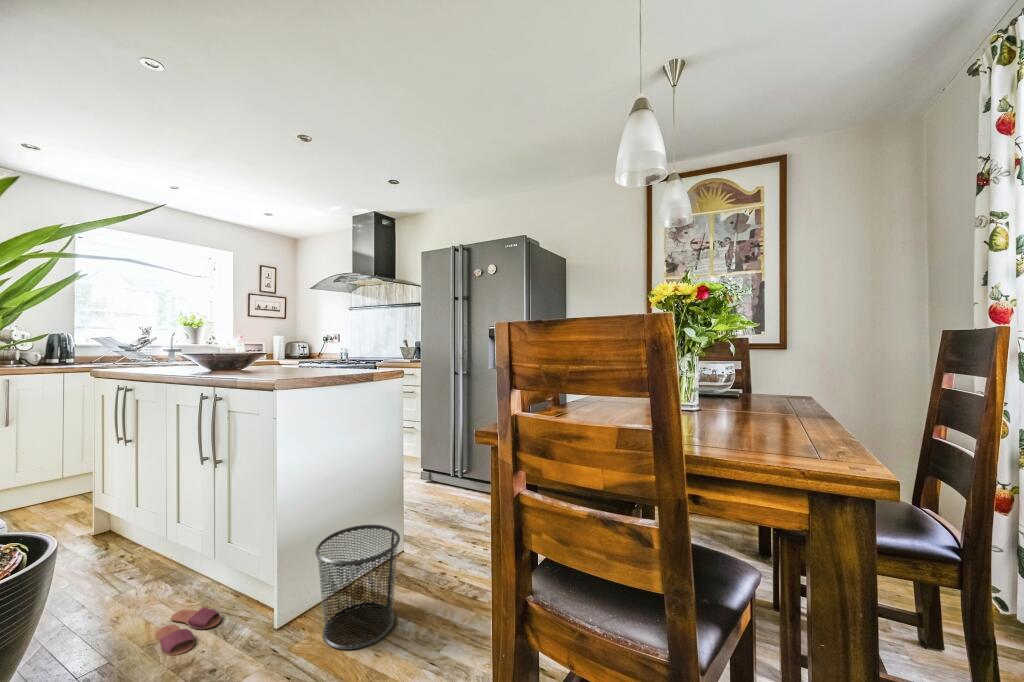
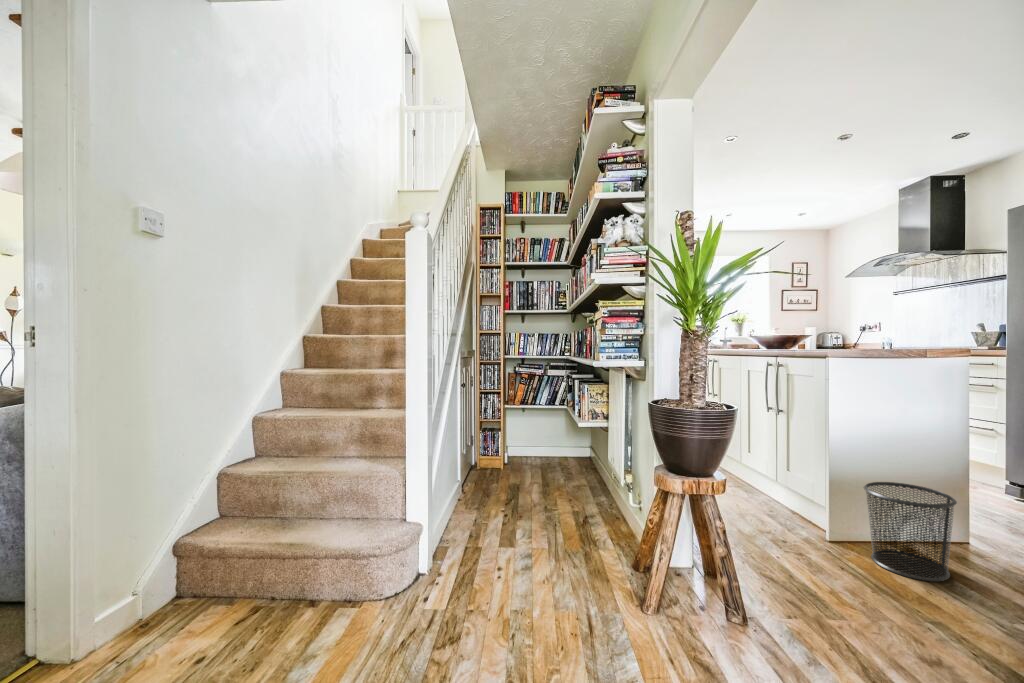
slippers: present [156,608,221,655] -> none [745,506,786,526]

